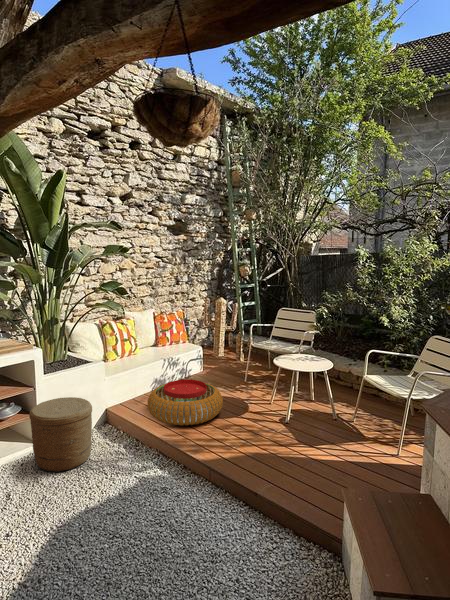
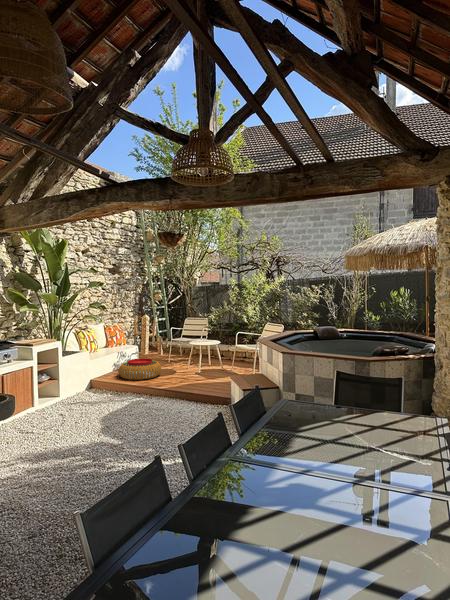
woven basket: present [29,397,92,472] -> none [63,367,97,403]

